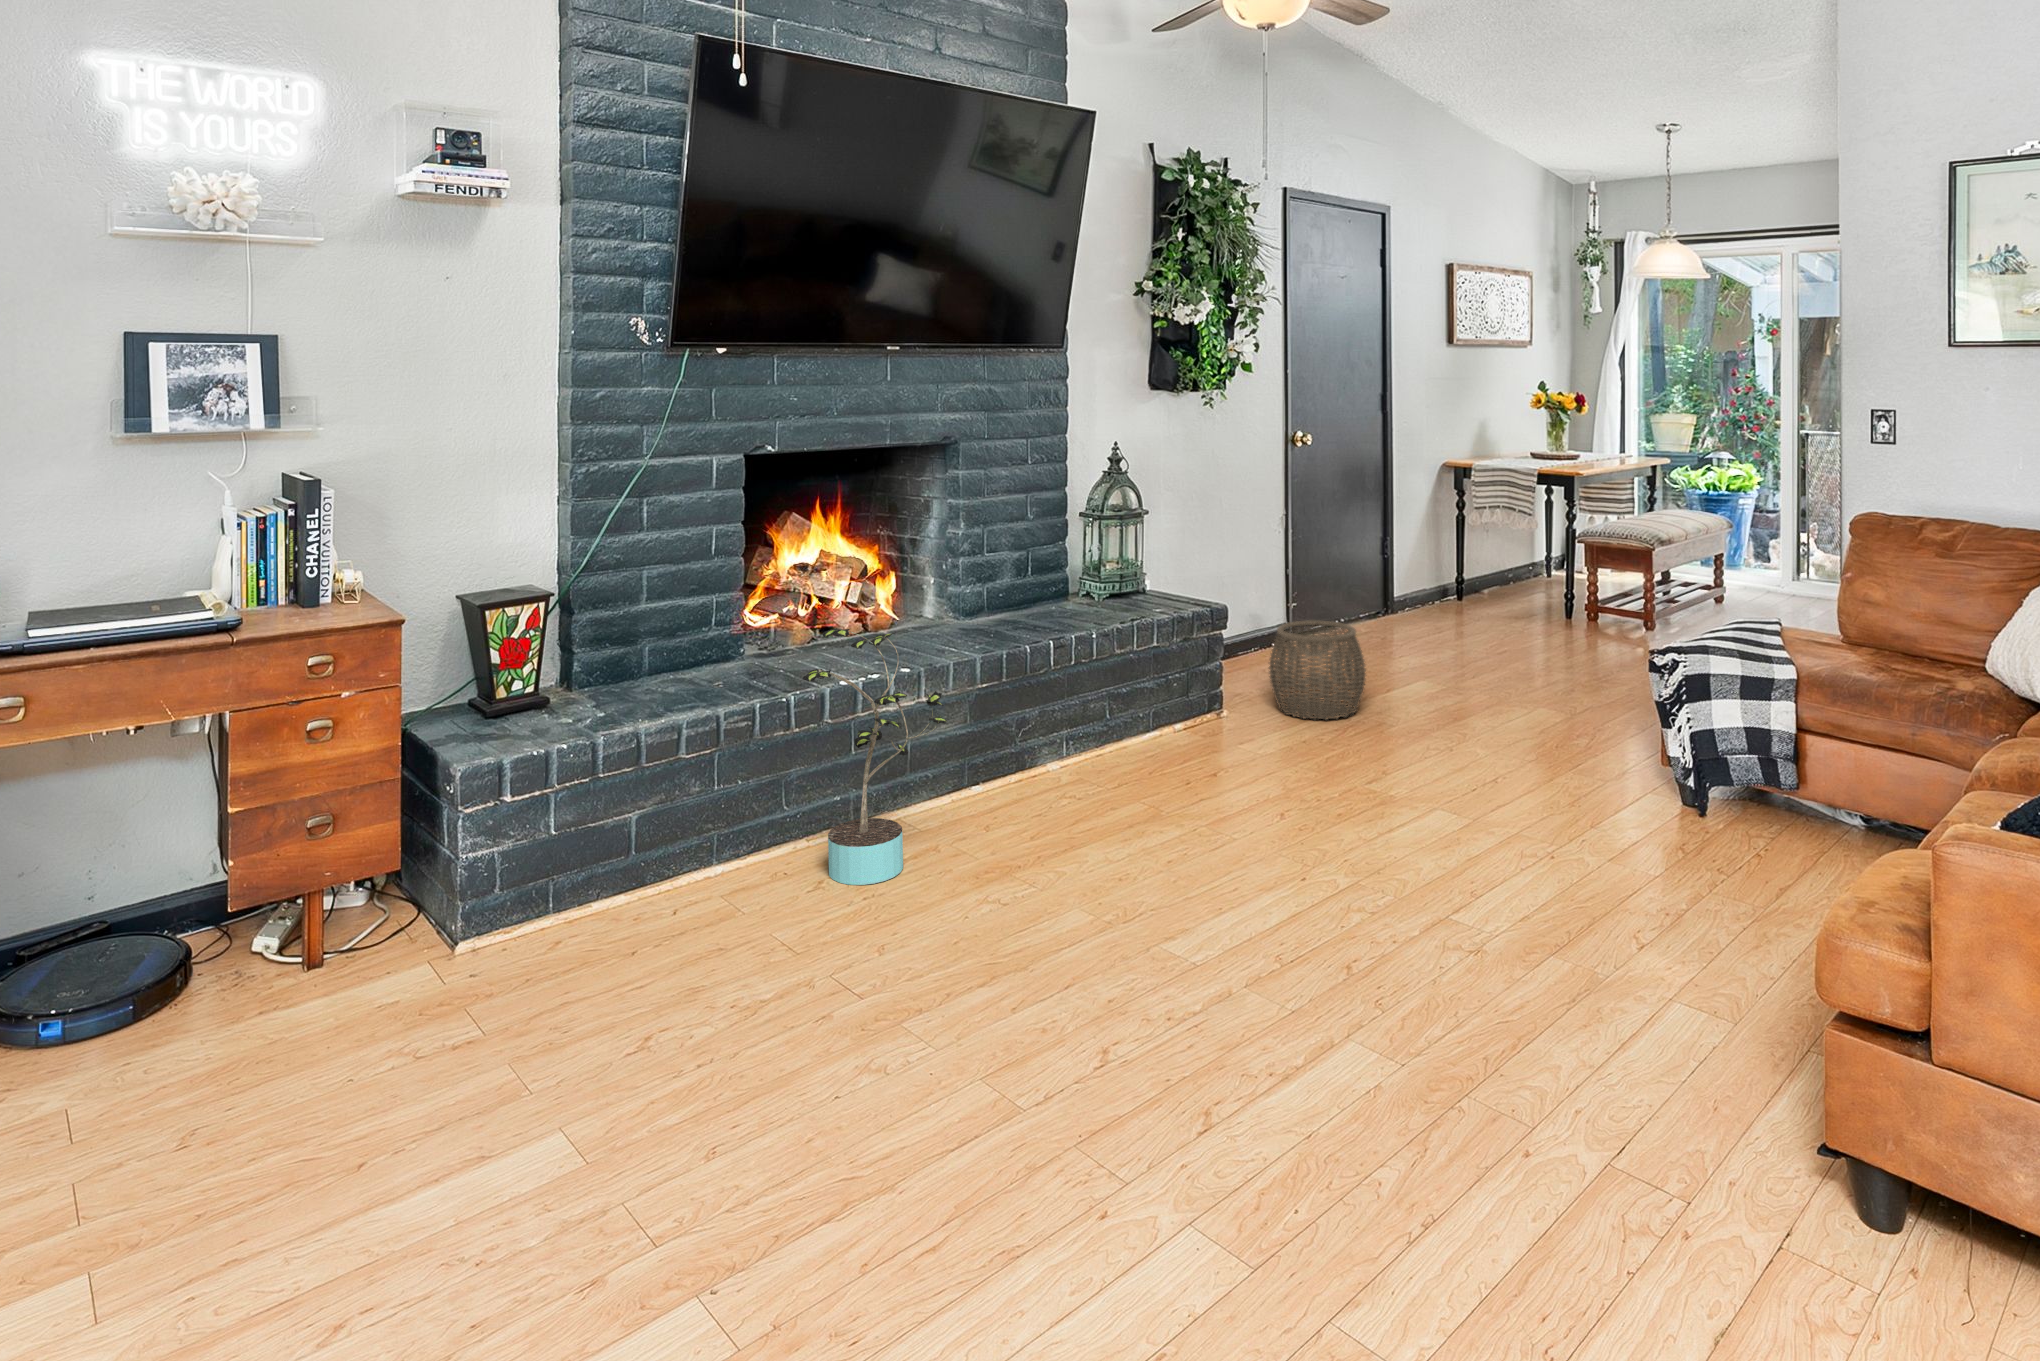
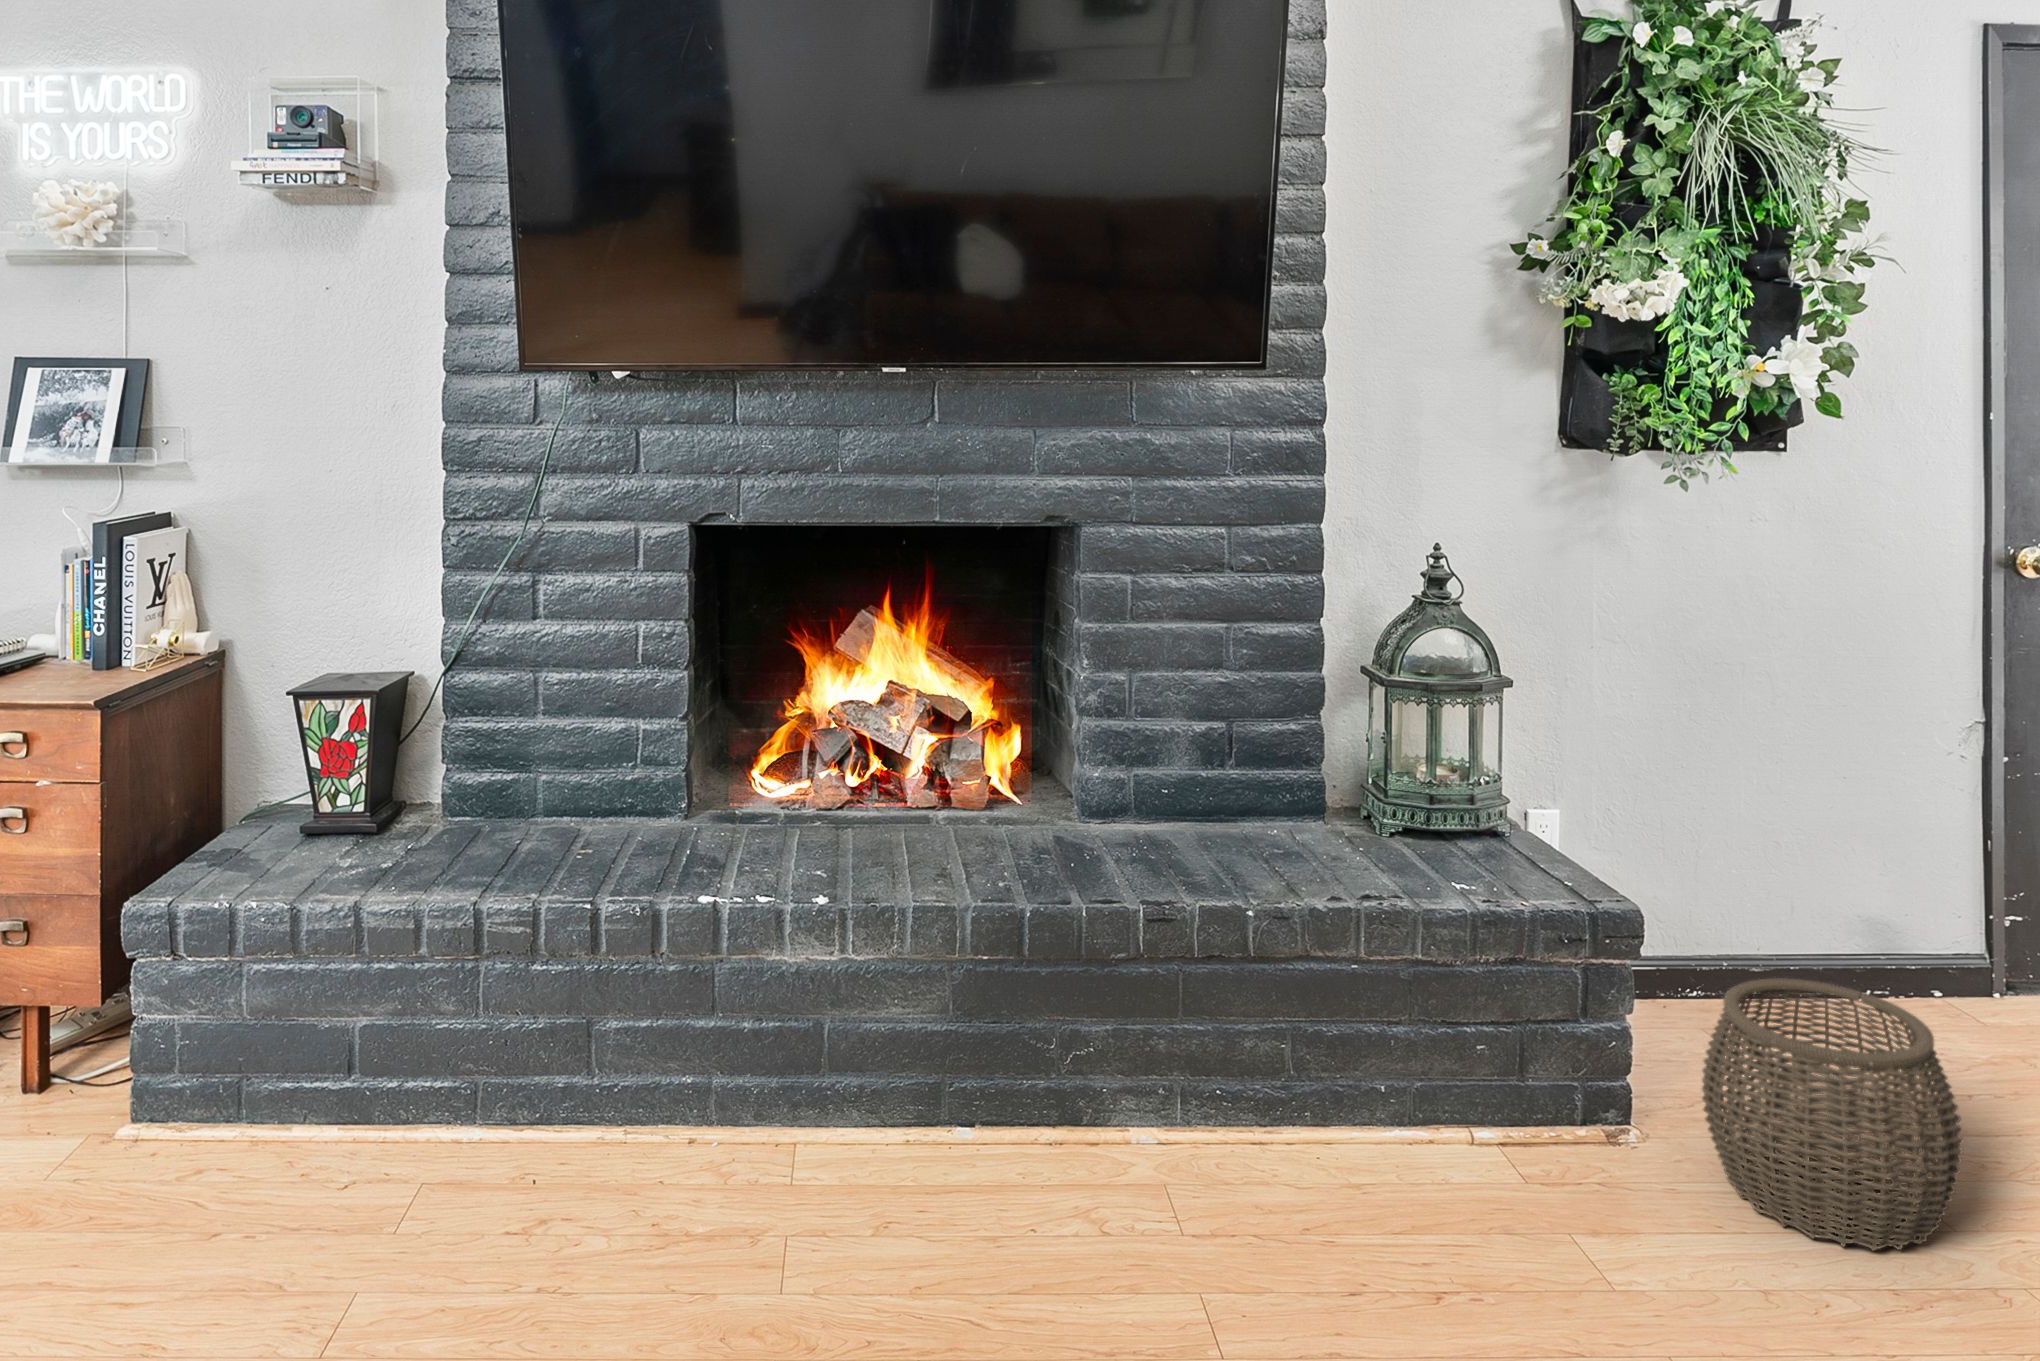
potted plant: present [803,628,947,885] -> none [459,822,686,1258]

